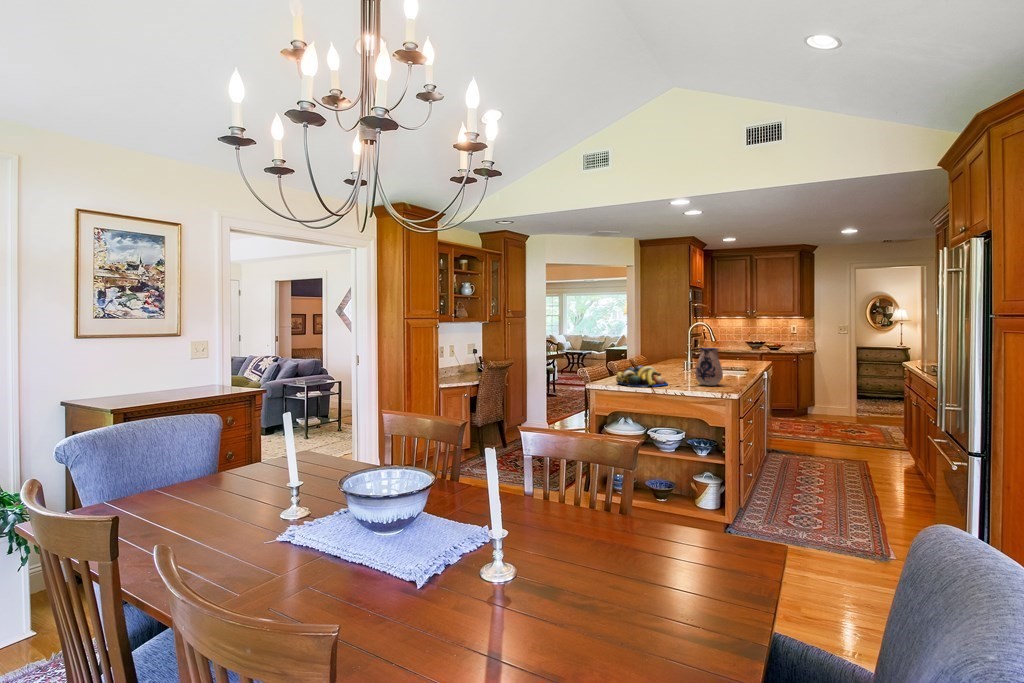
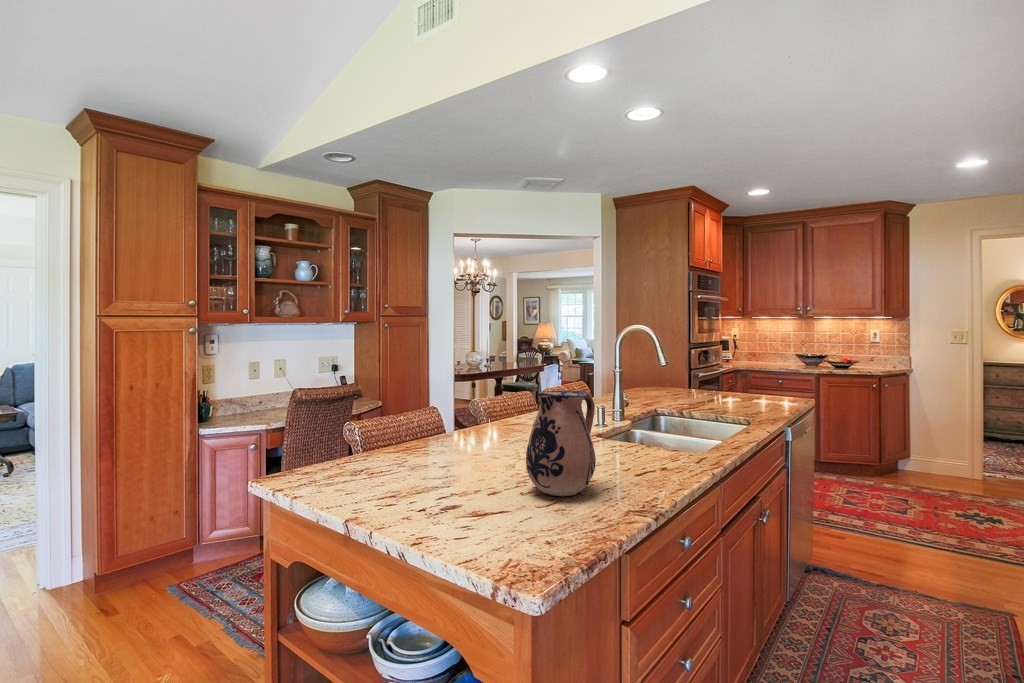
fruit bowl: present [616,365,668,387] -> none [347,426,473,495]

